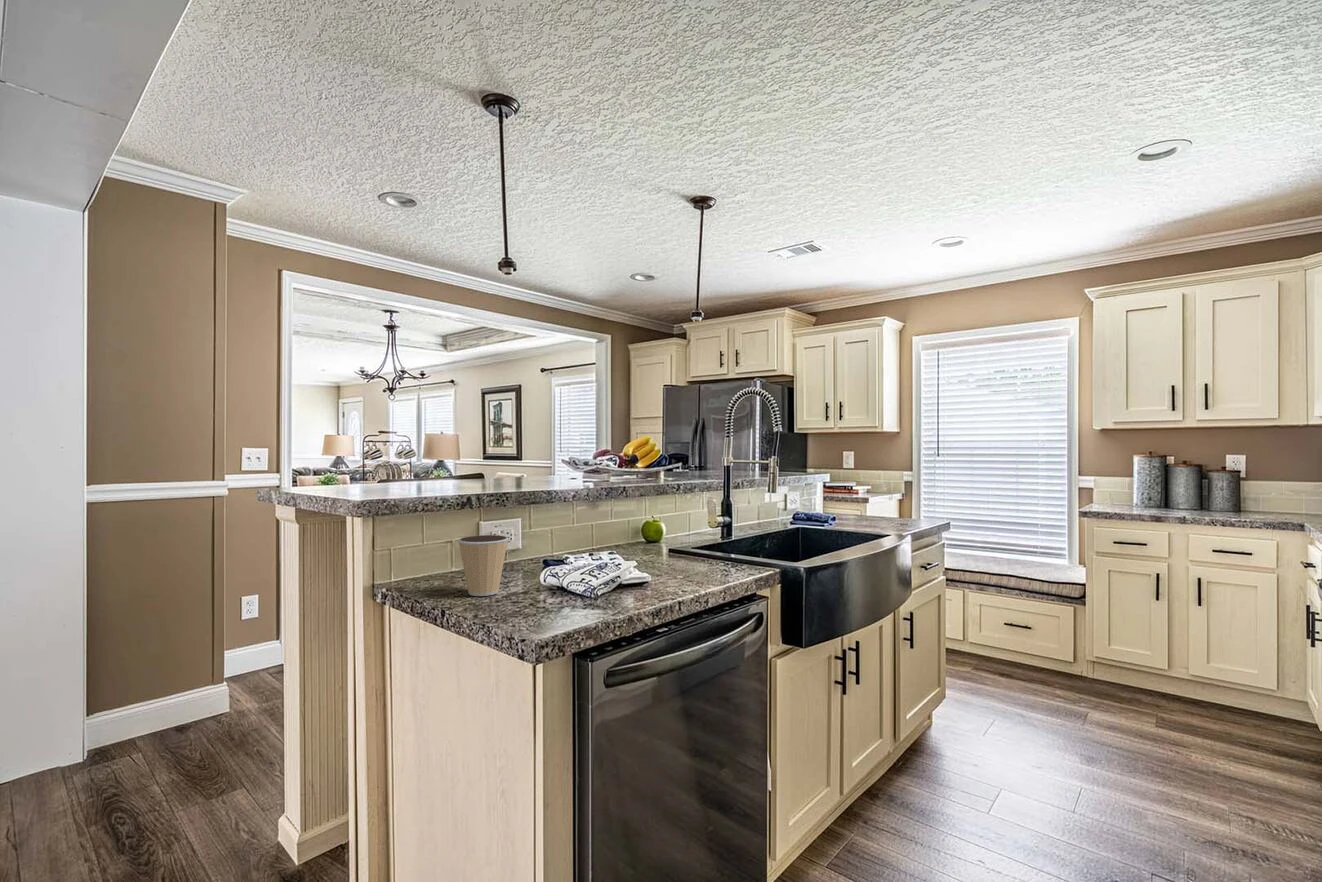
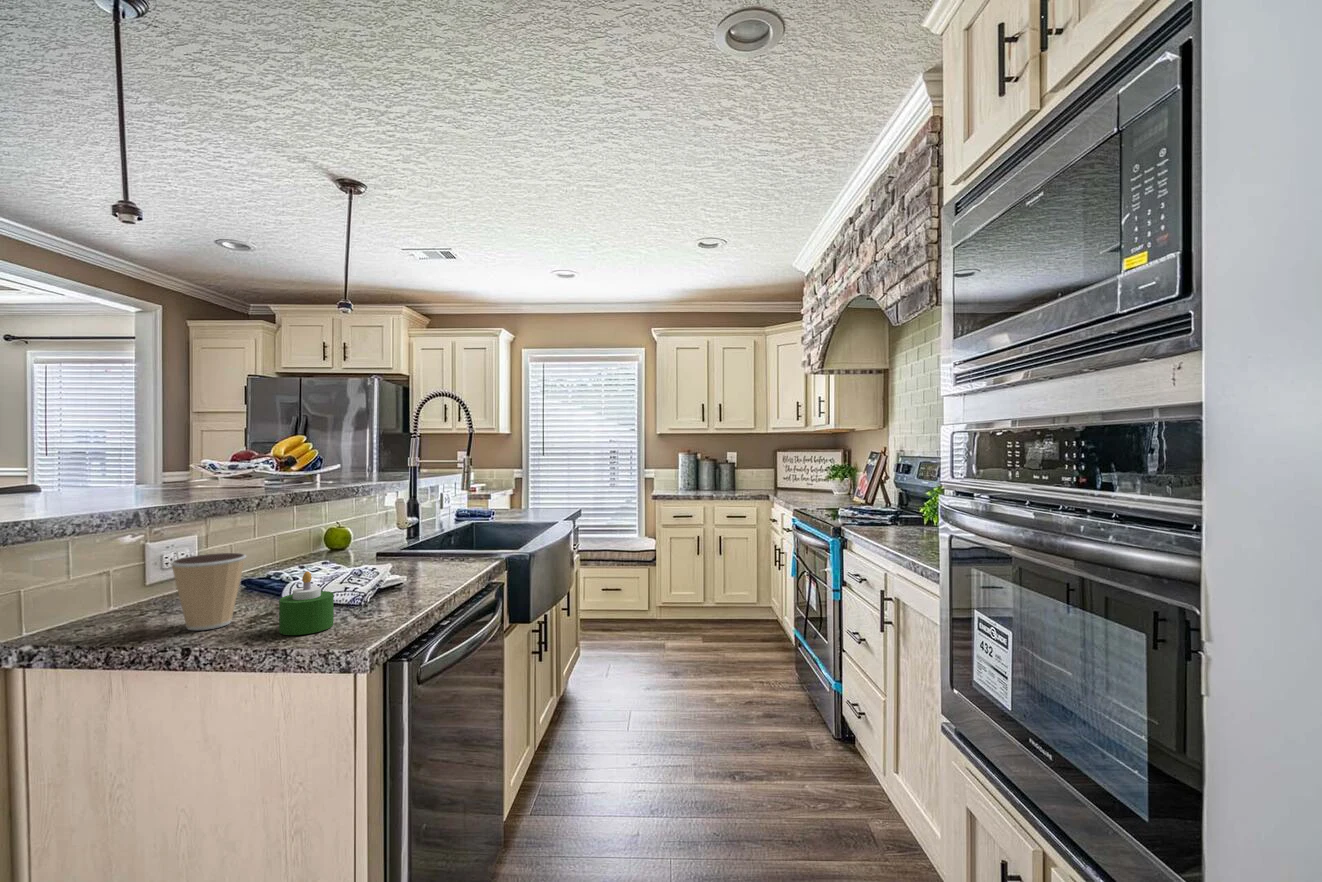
candle: none [509,559,551,614] -> present [279,571,334,635]

